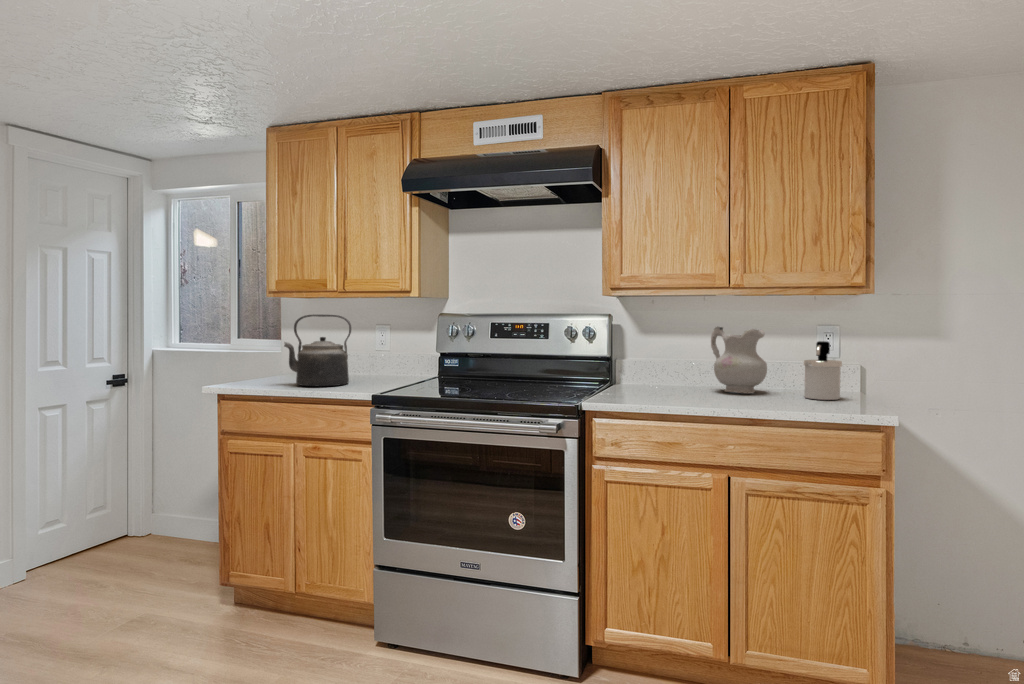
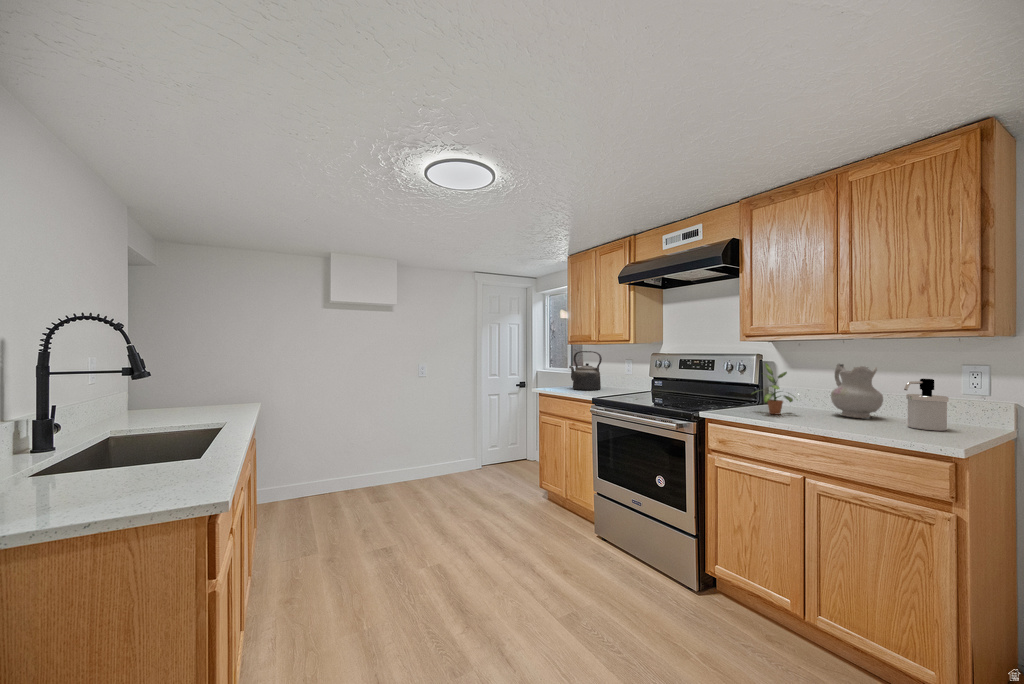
potted plant: none [633,327,695,398] -> present [752,364,793,414]

